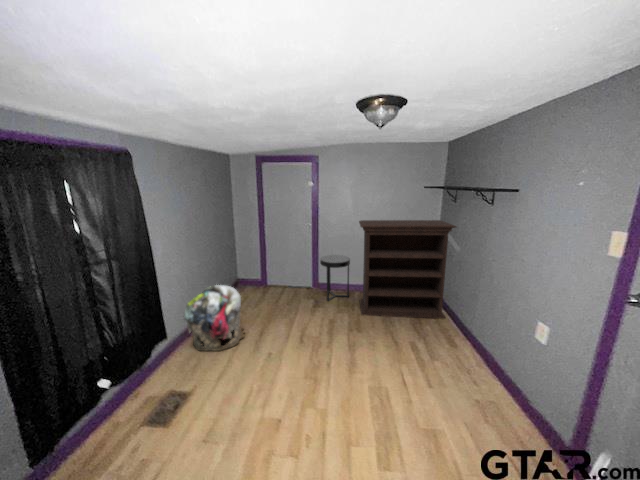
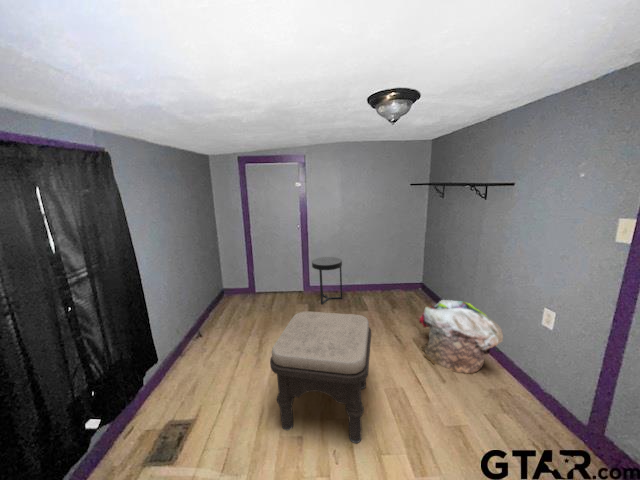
bookshelf: present [359,220,456,319] -> none [349,217,447,317]
laundry basket: present [184,285,244,351] -> present [419,300,503,374]
ottoman: none [259,304,361,430] -> present [270,311,371,443]

